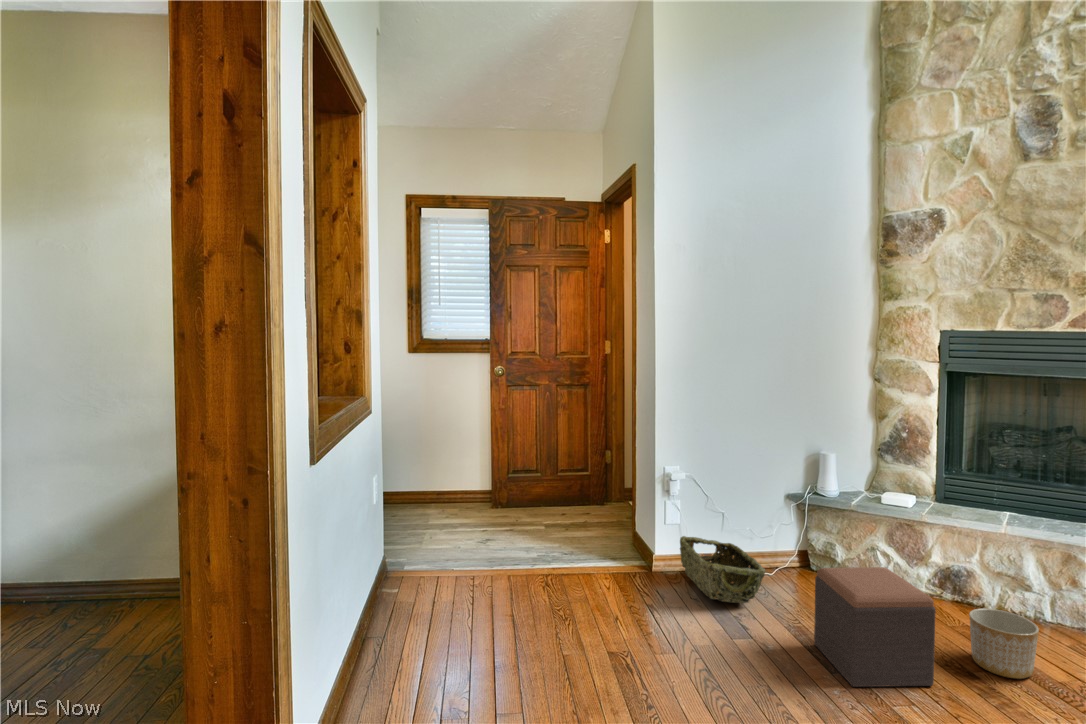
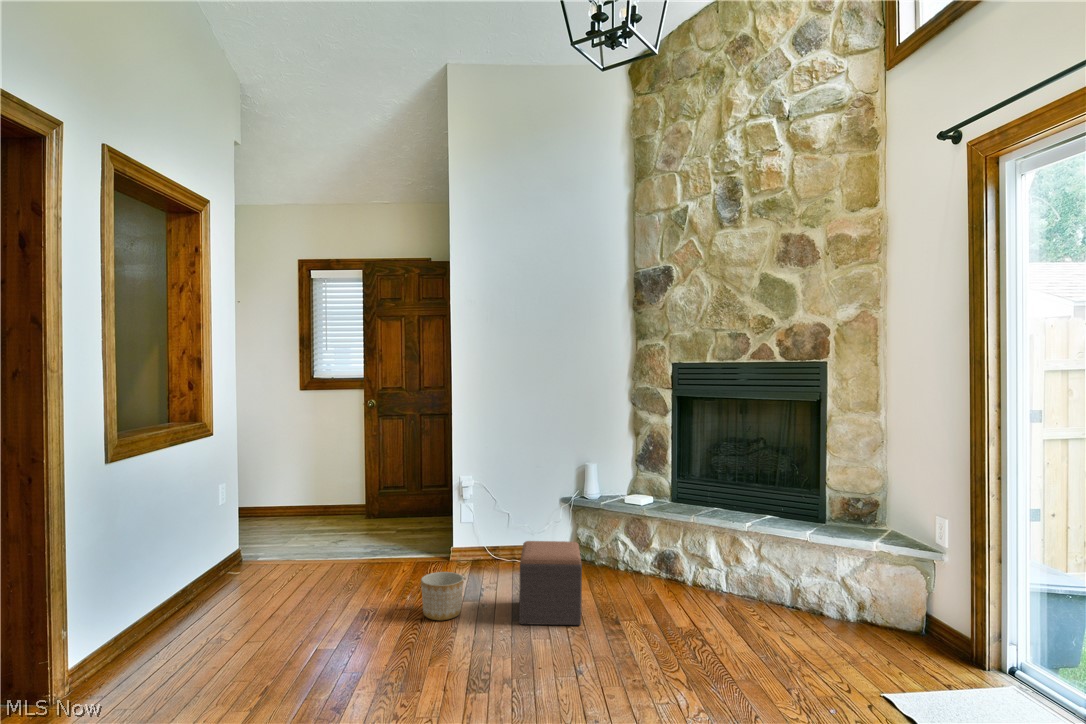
woven basket: present [680,536,765,604] -> none [461,527,514,578]
planter: present [969,608,1039,679] -> present [421,572,464,620]

